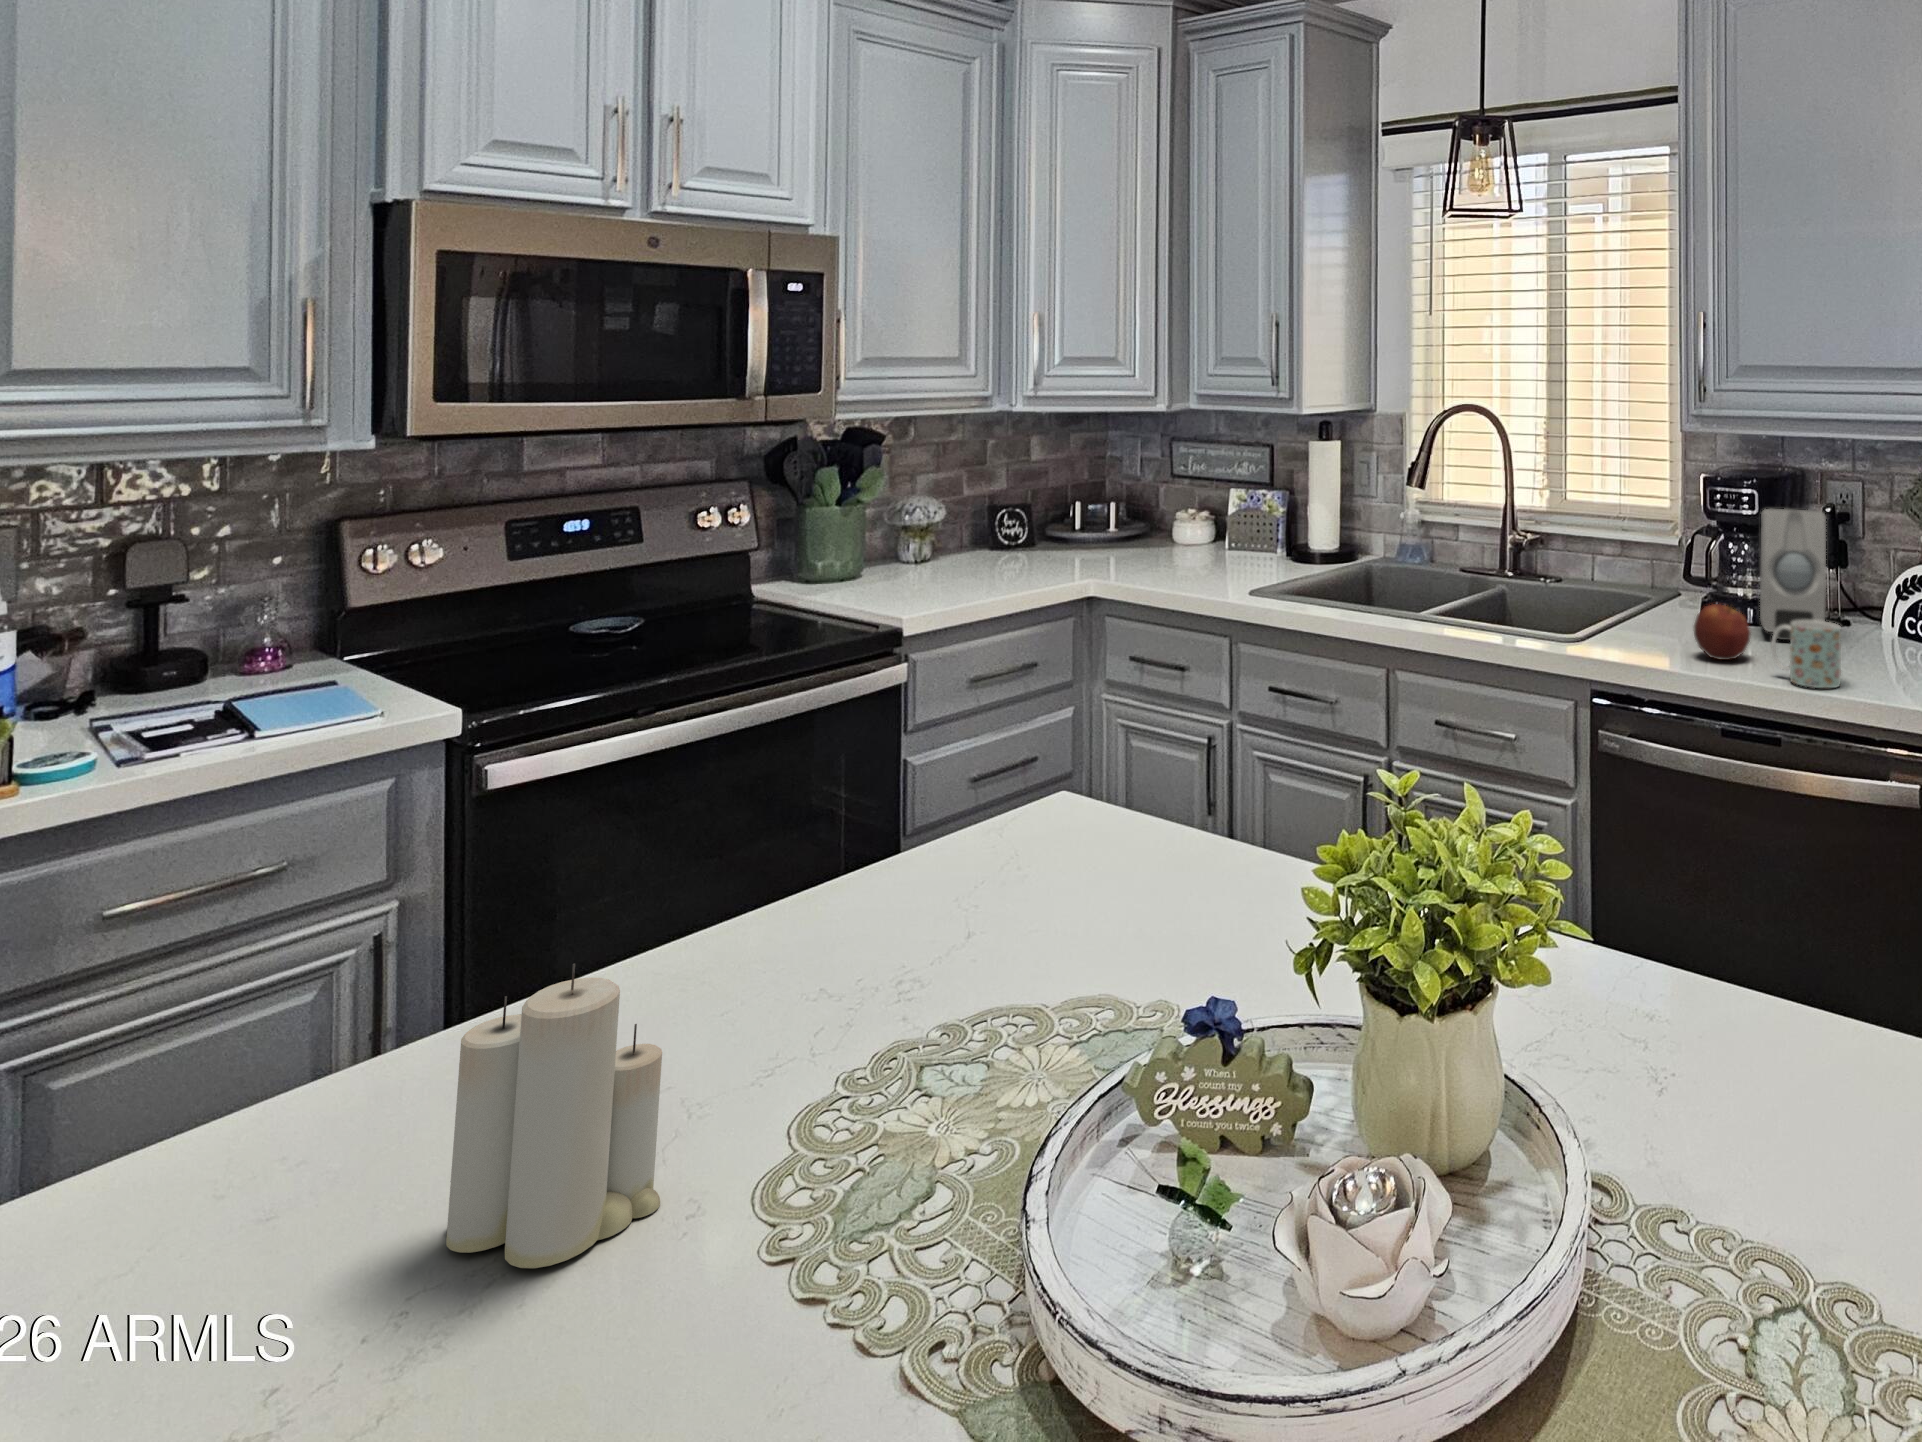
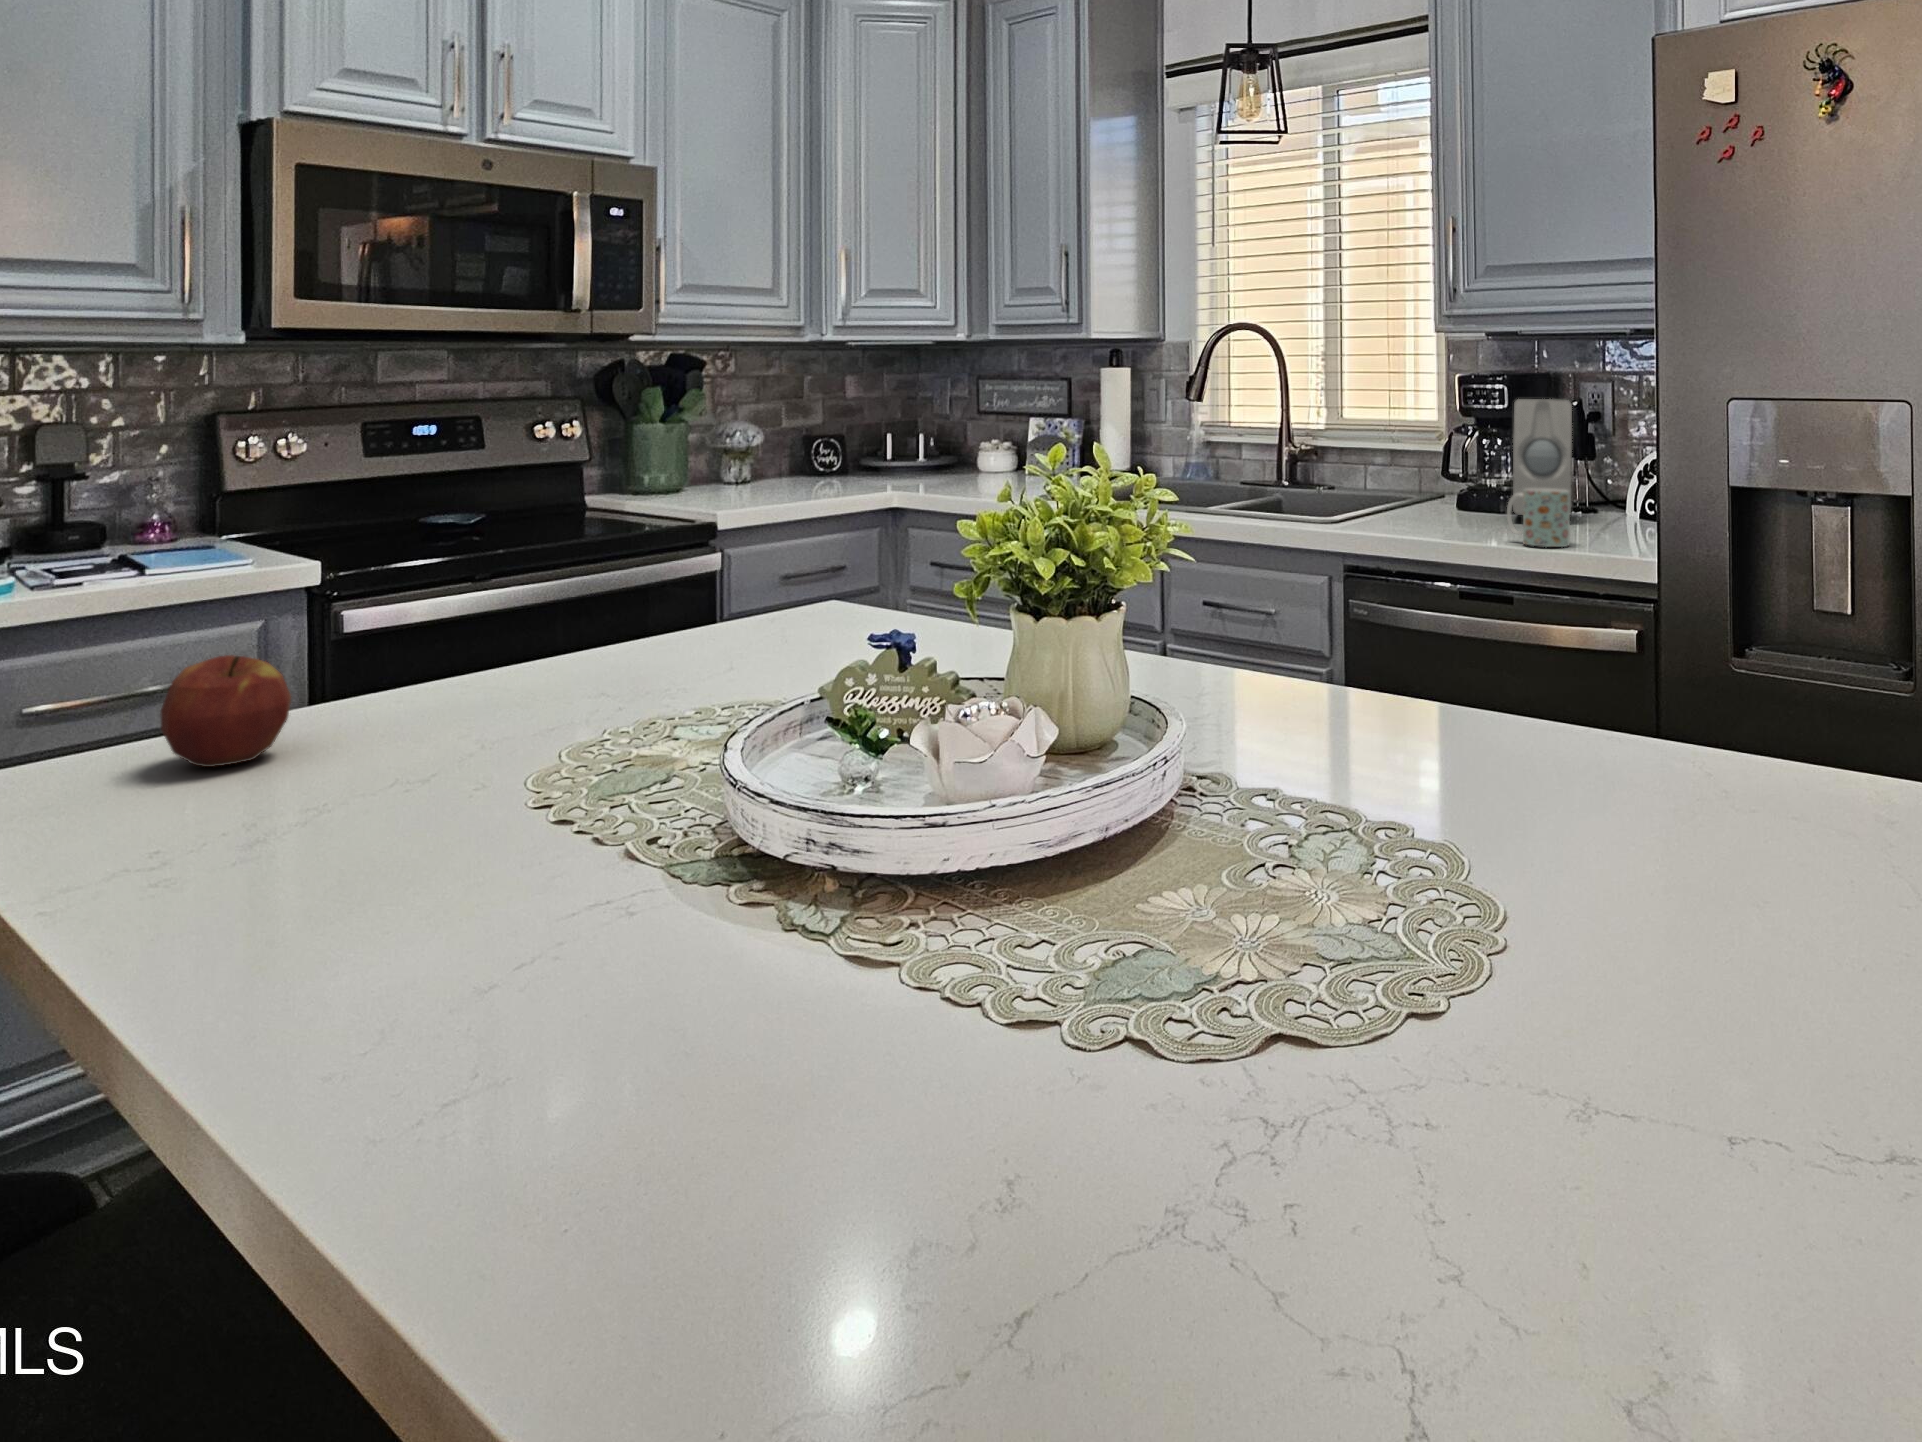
apple: present [1694,604,1751,660] -> present [160,655,291,767]
candle: present [446,963,662,1268] -> none [302,587,465,808]

